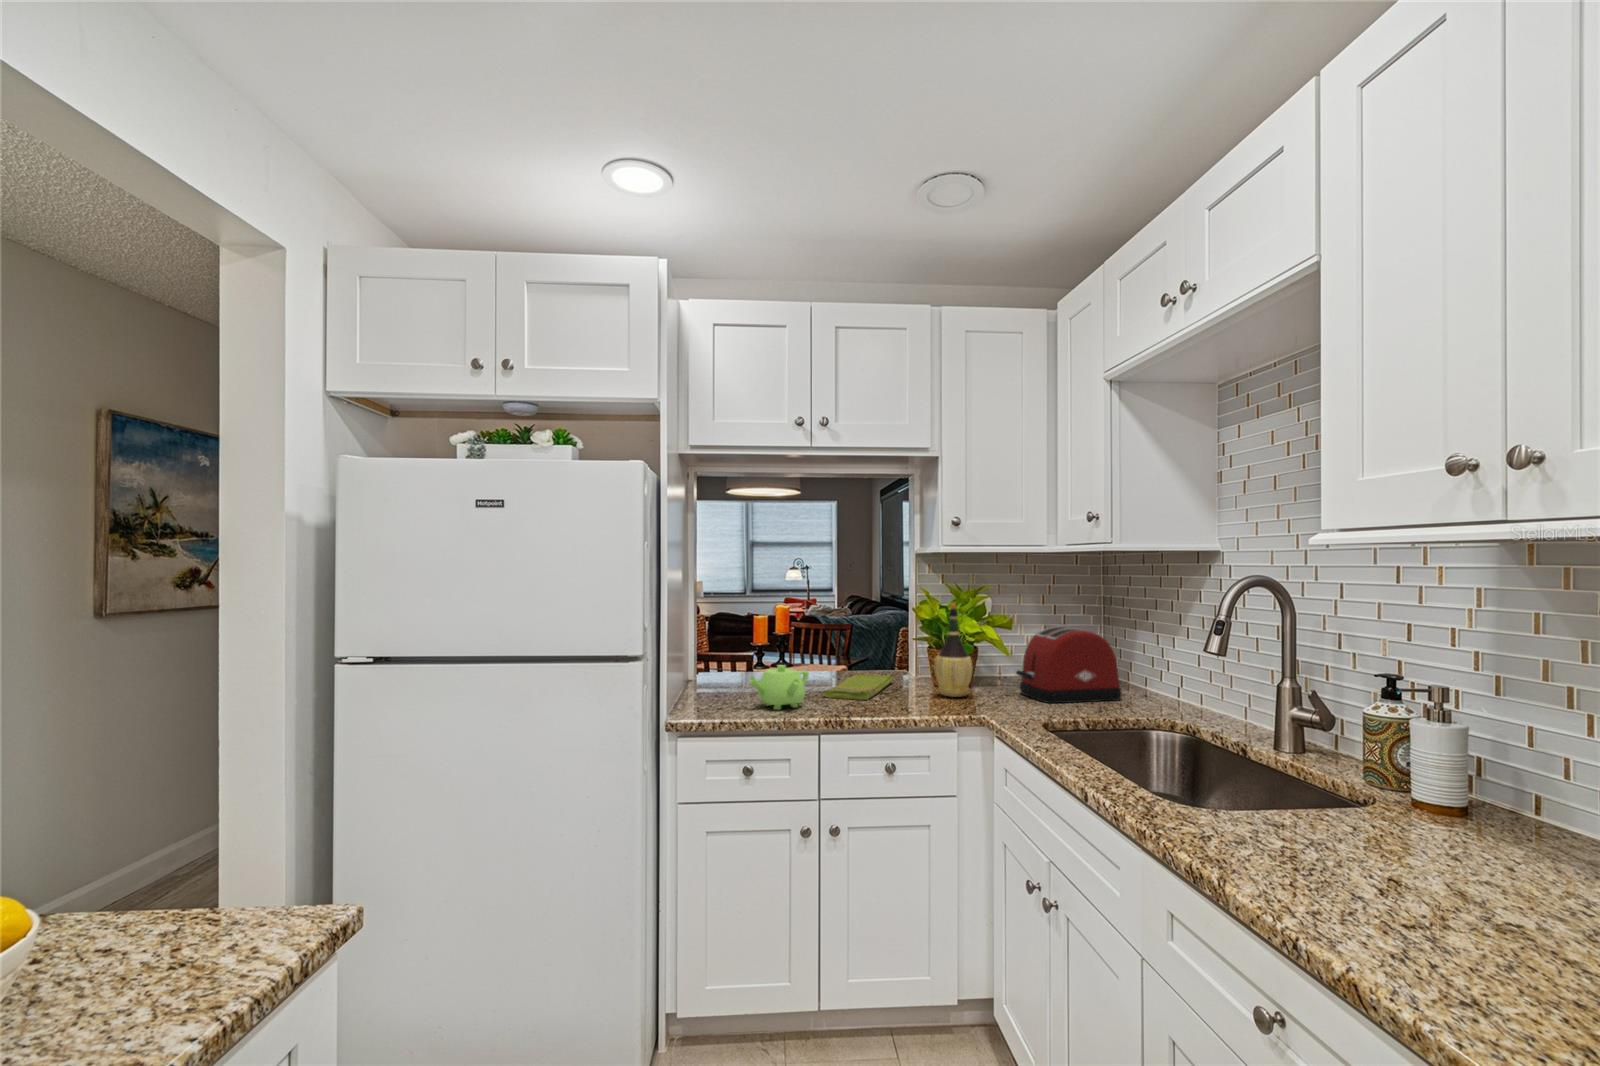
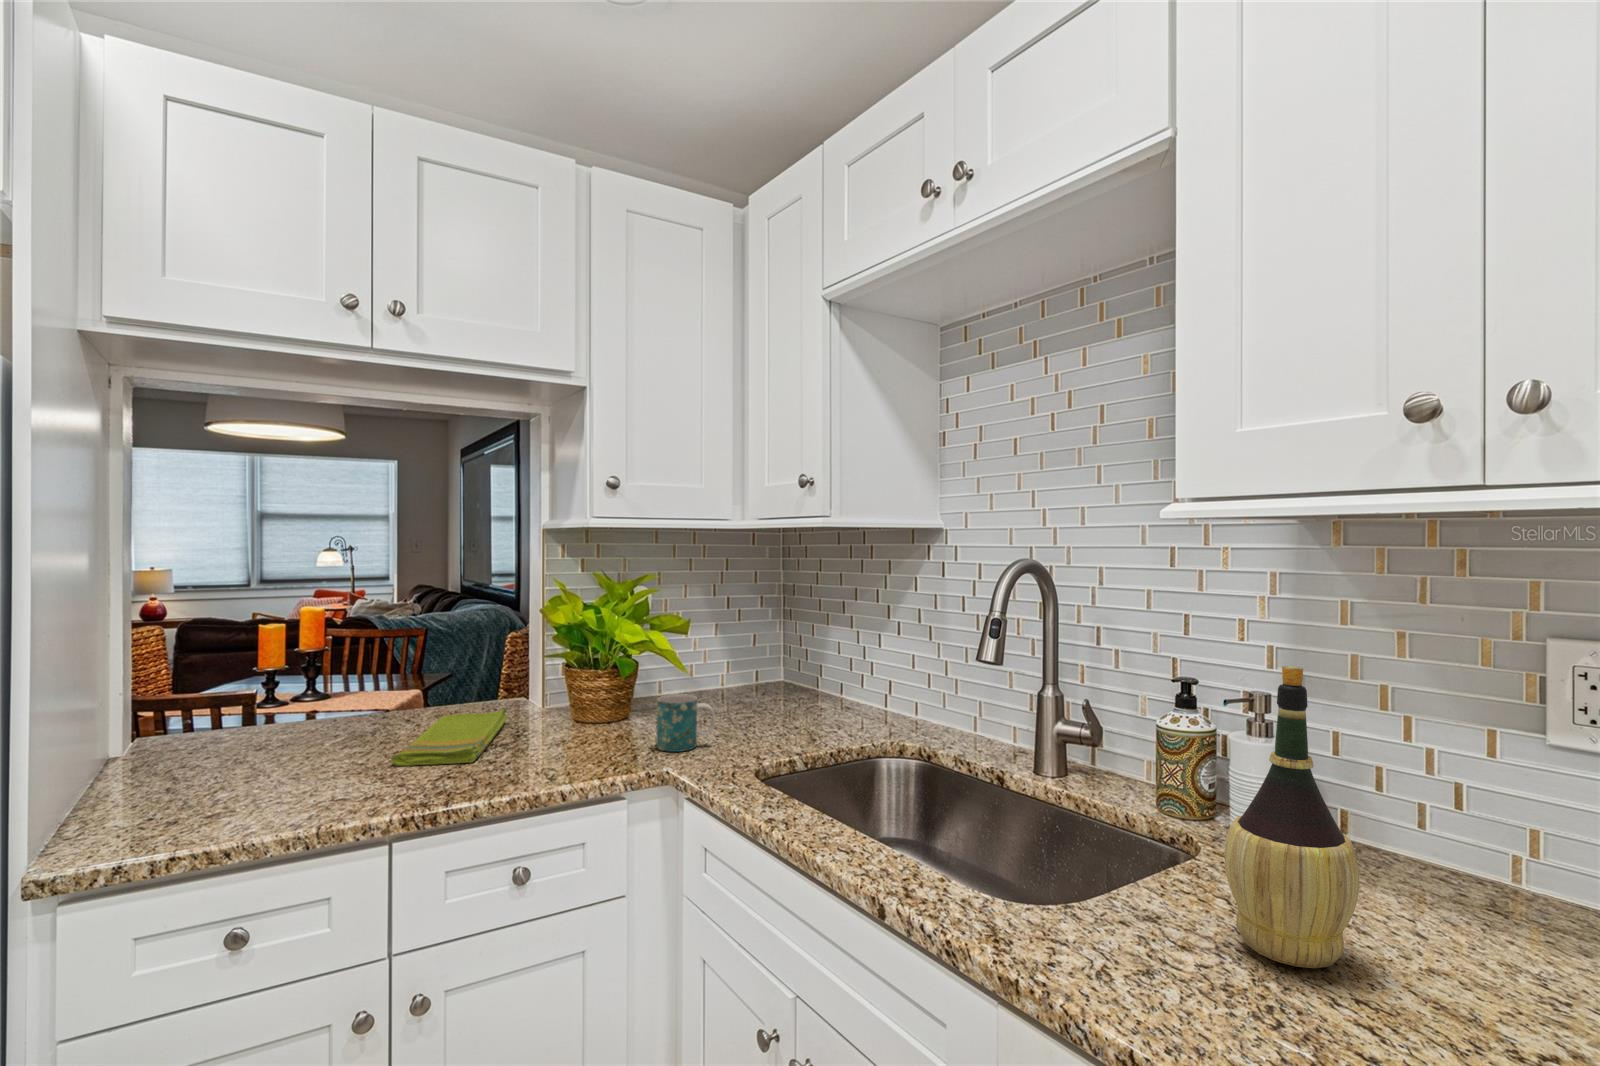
wine bottle: present [935,603,973,697] -> present [1224,666,1359,968]
toaster: present [1016,627,1121,703] -> none [695,626,824,734]
teapot: present [749,665,809,710] -> none [240,723,367,808]
mug: none [983,669,1025,708] -> present [657,694,715,752]

